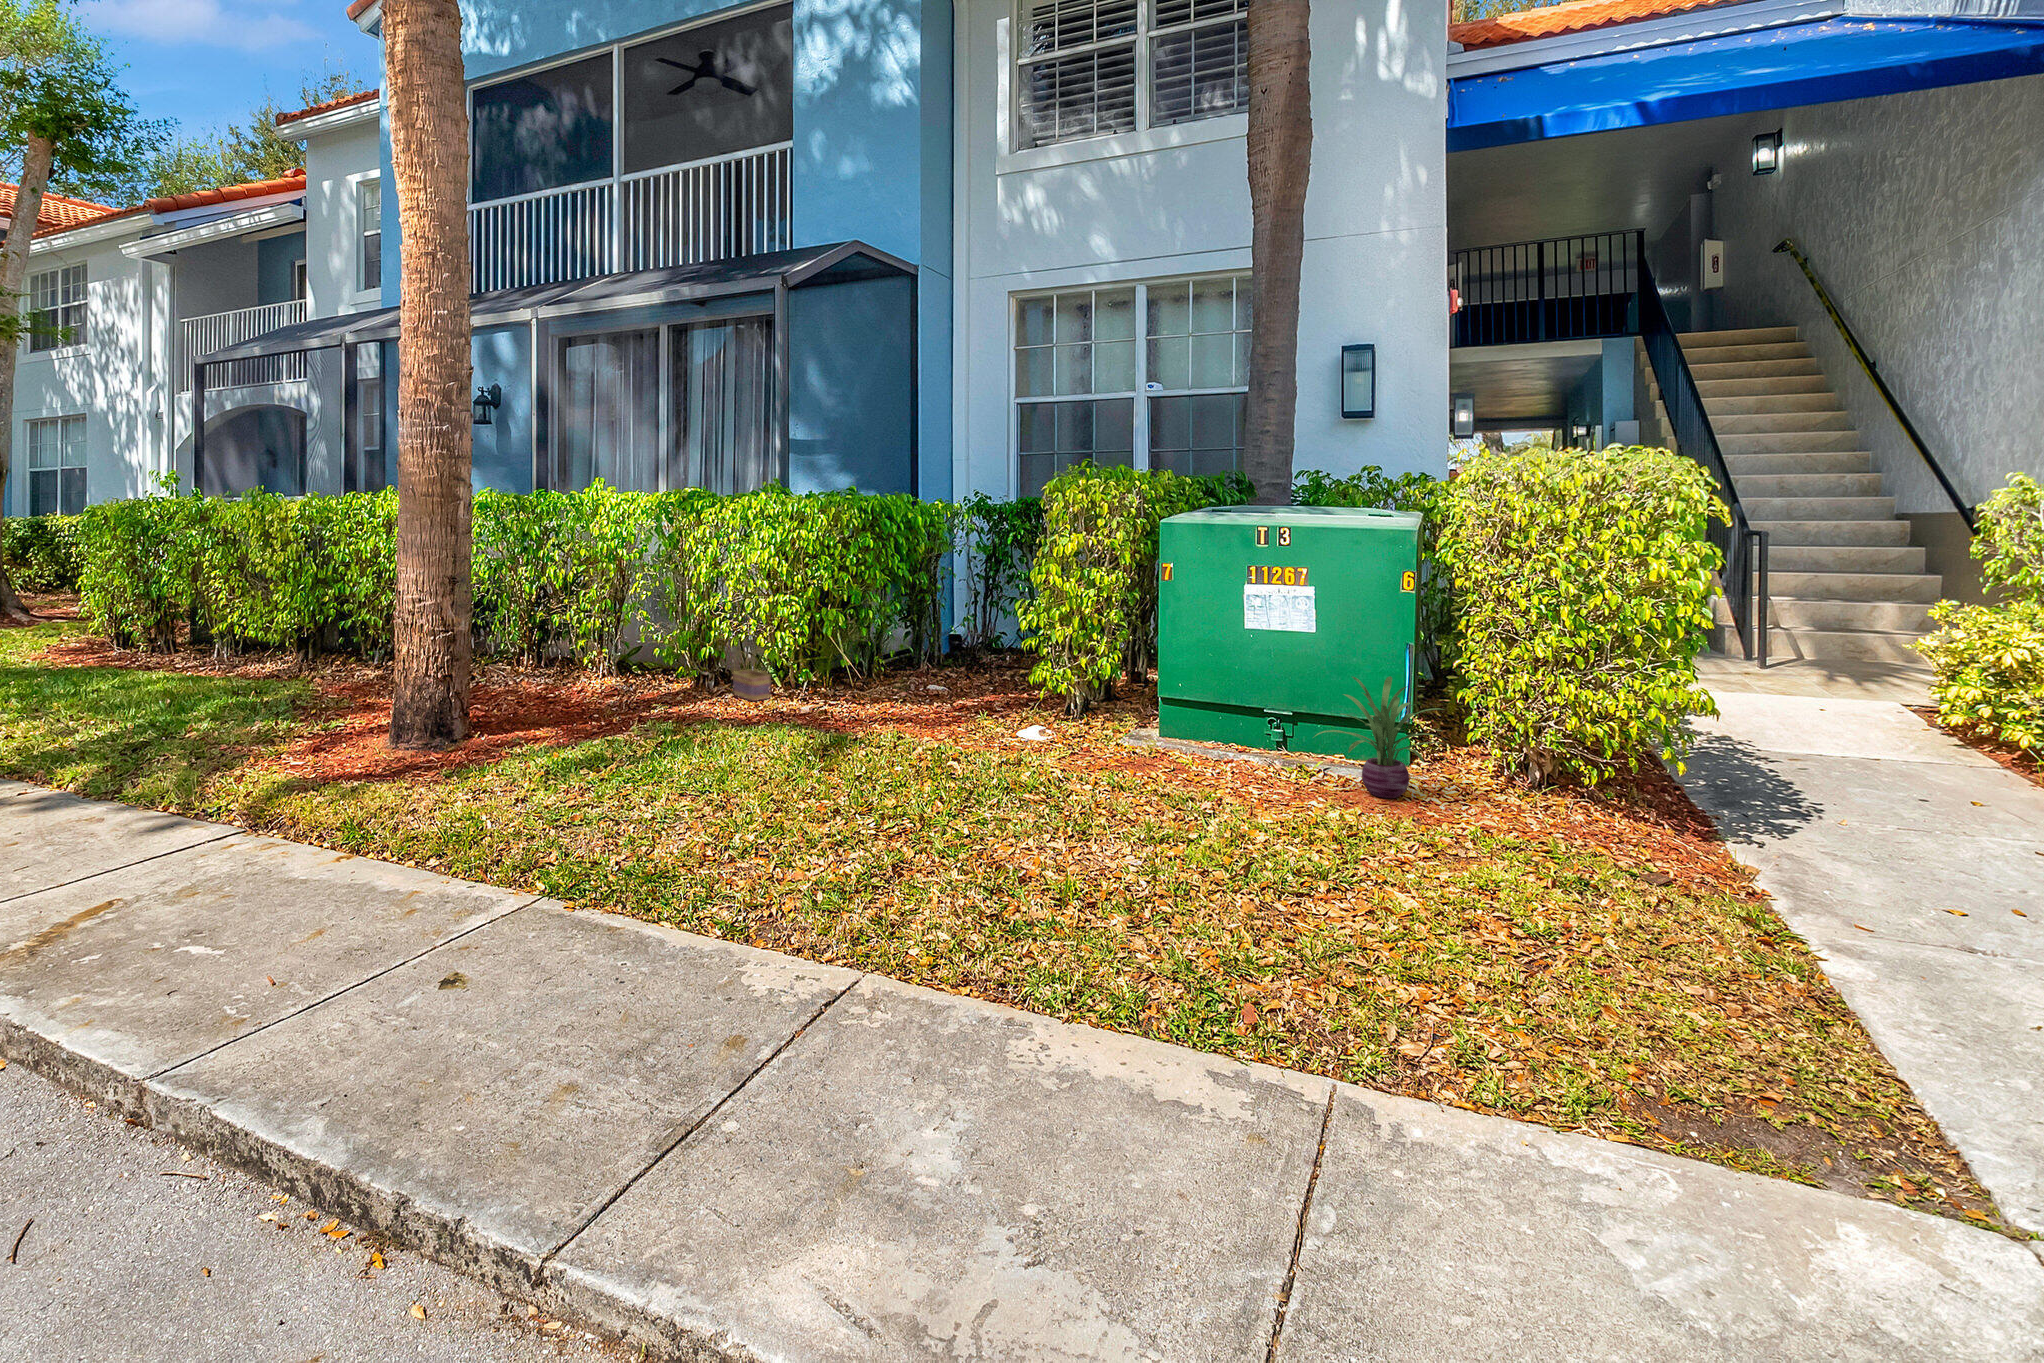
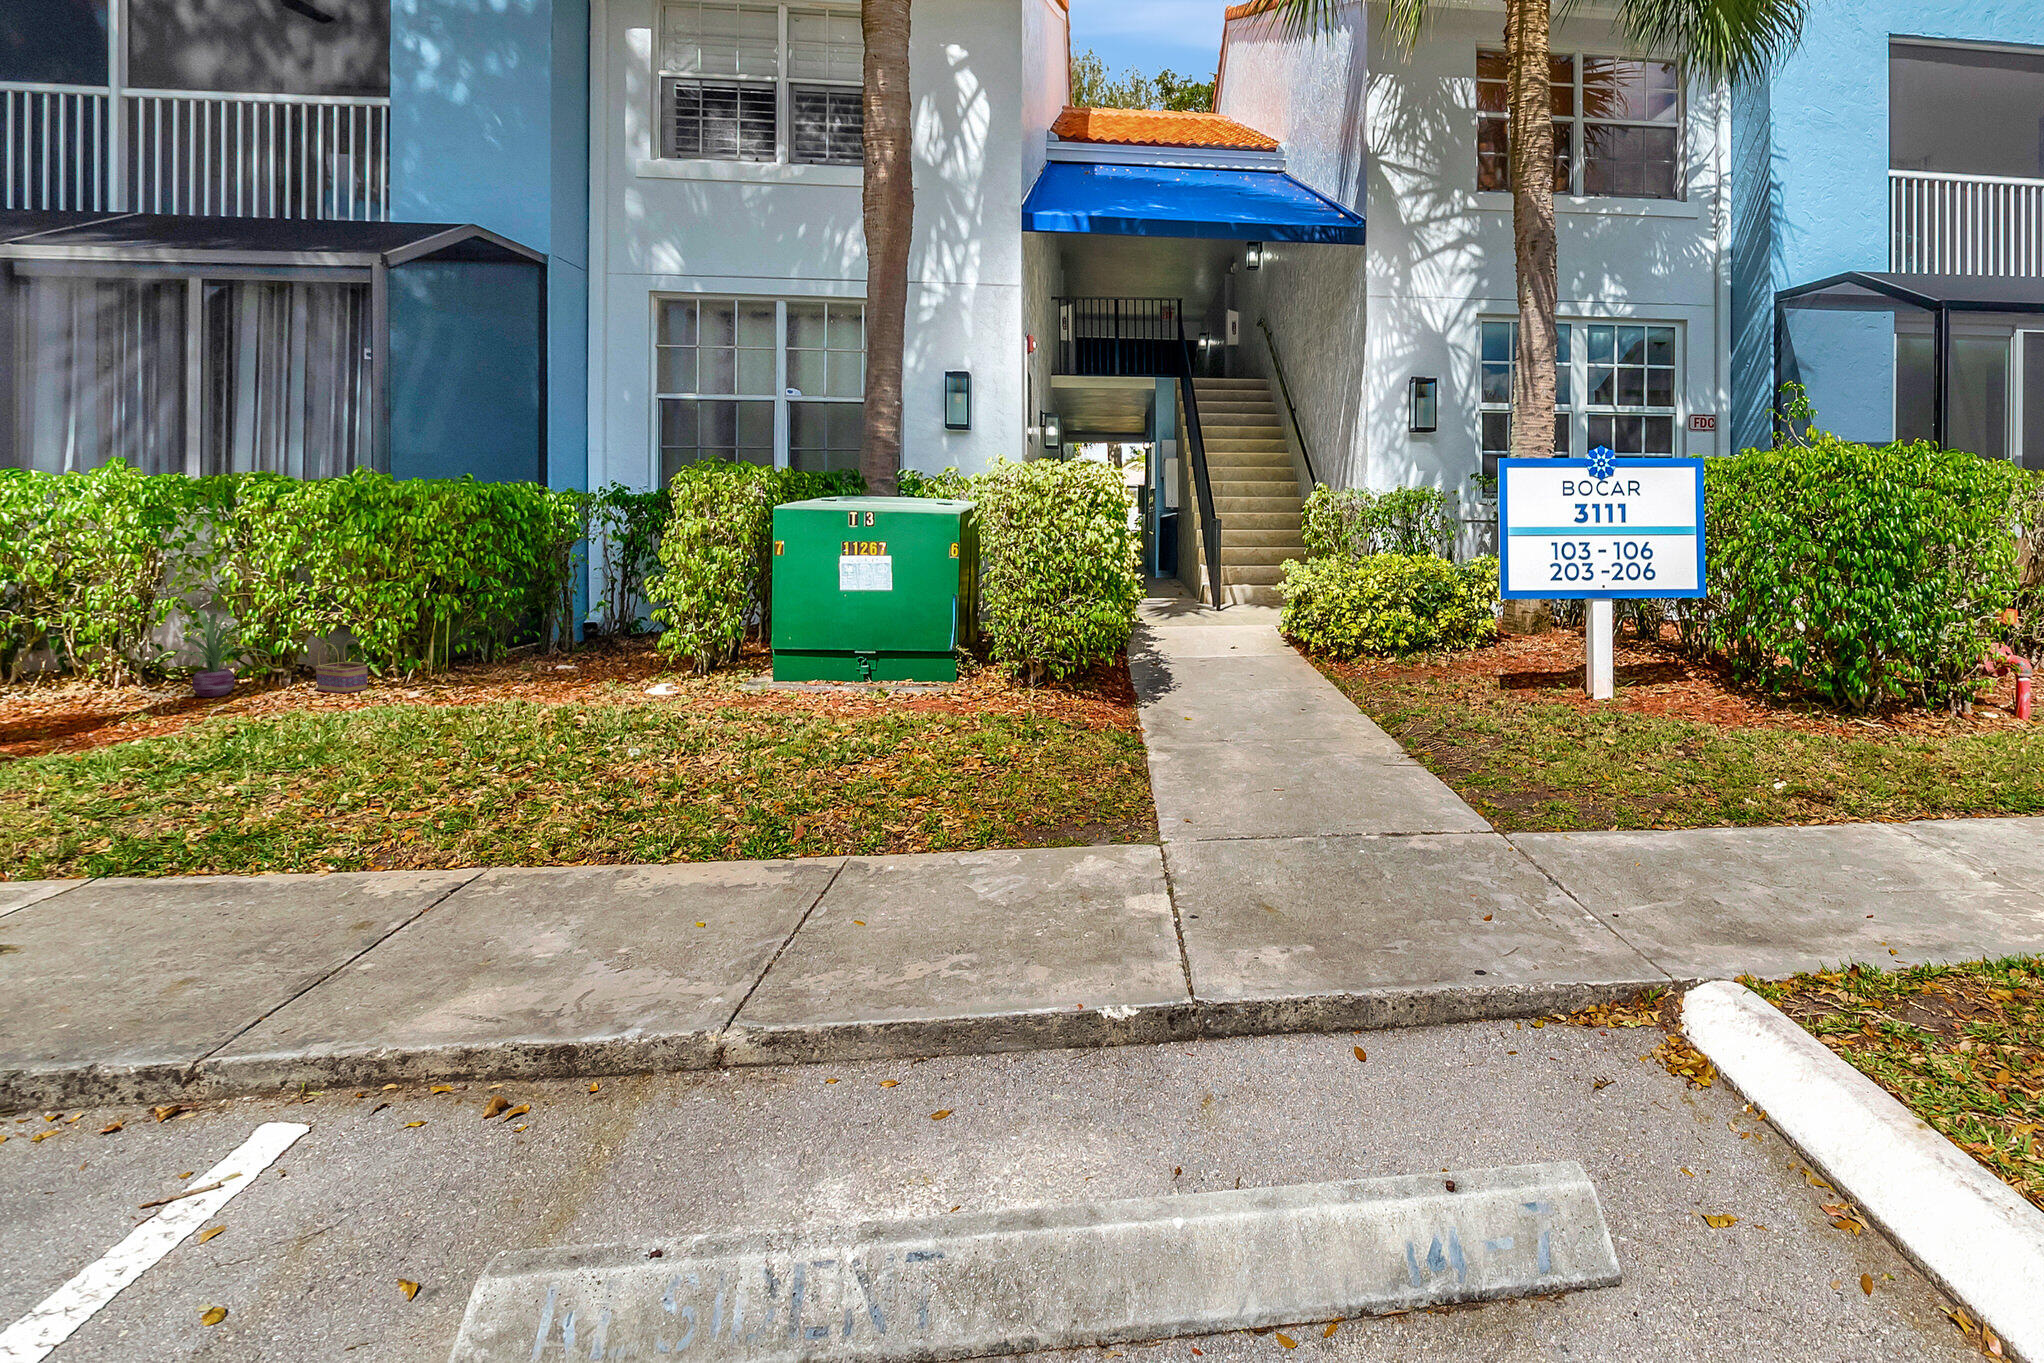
decorative plant: present [1315,676,1444,798] -> present [152,609,270,697]

